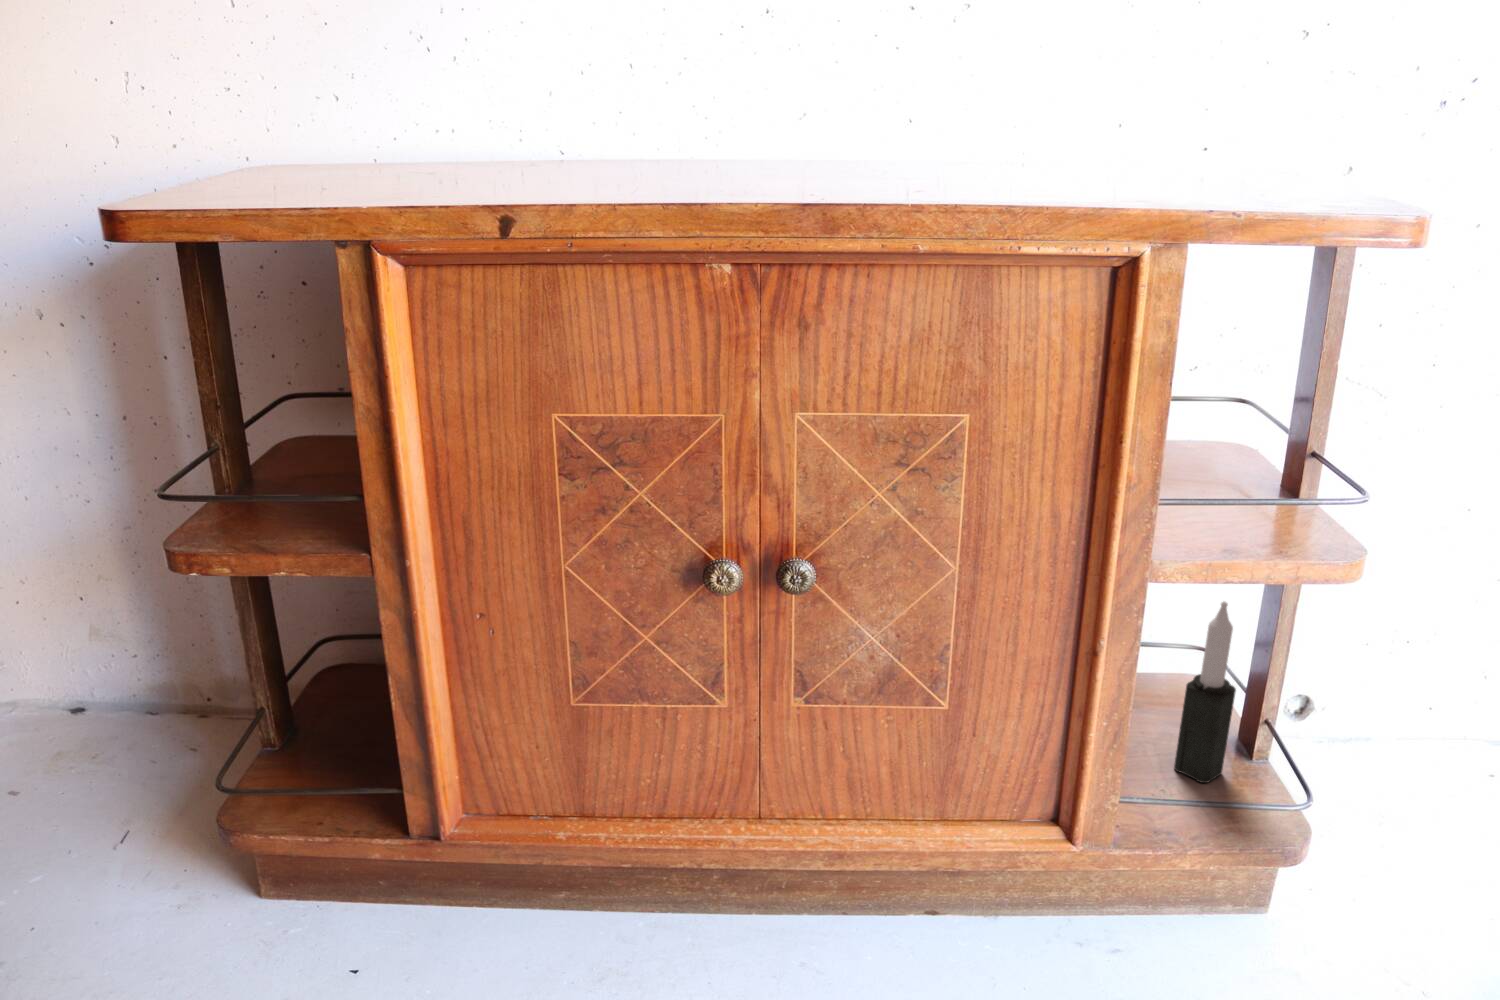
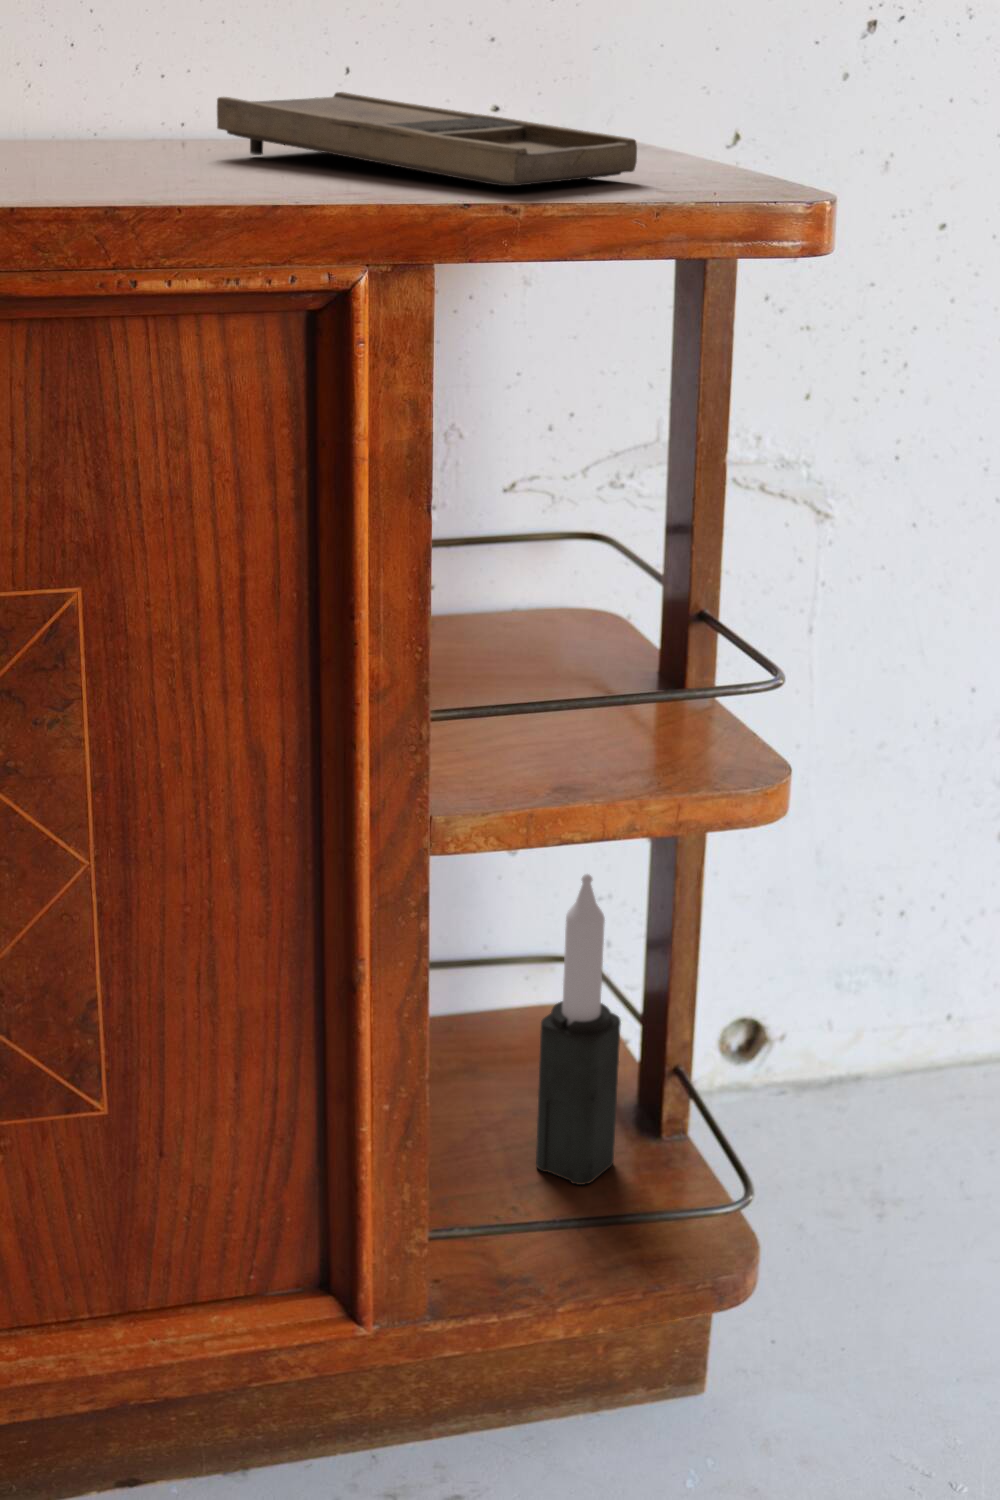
tray: none [1051,146,1311,199] -> present [217,92,637,186]

